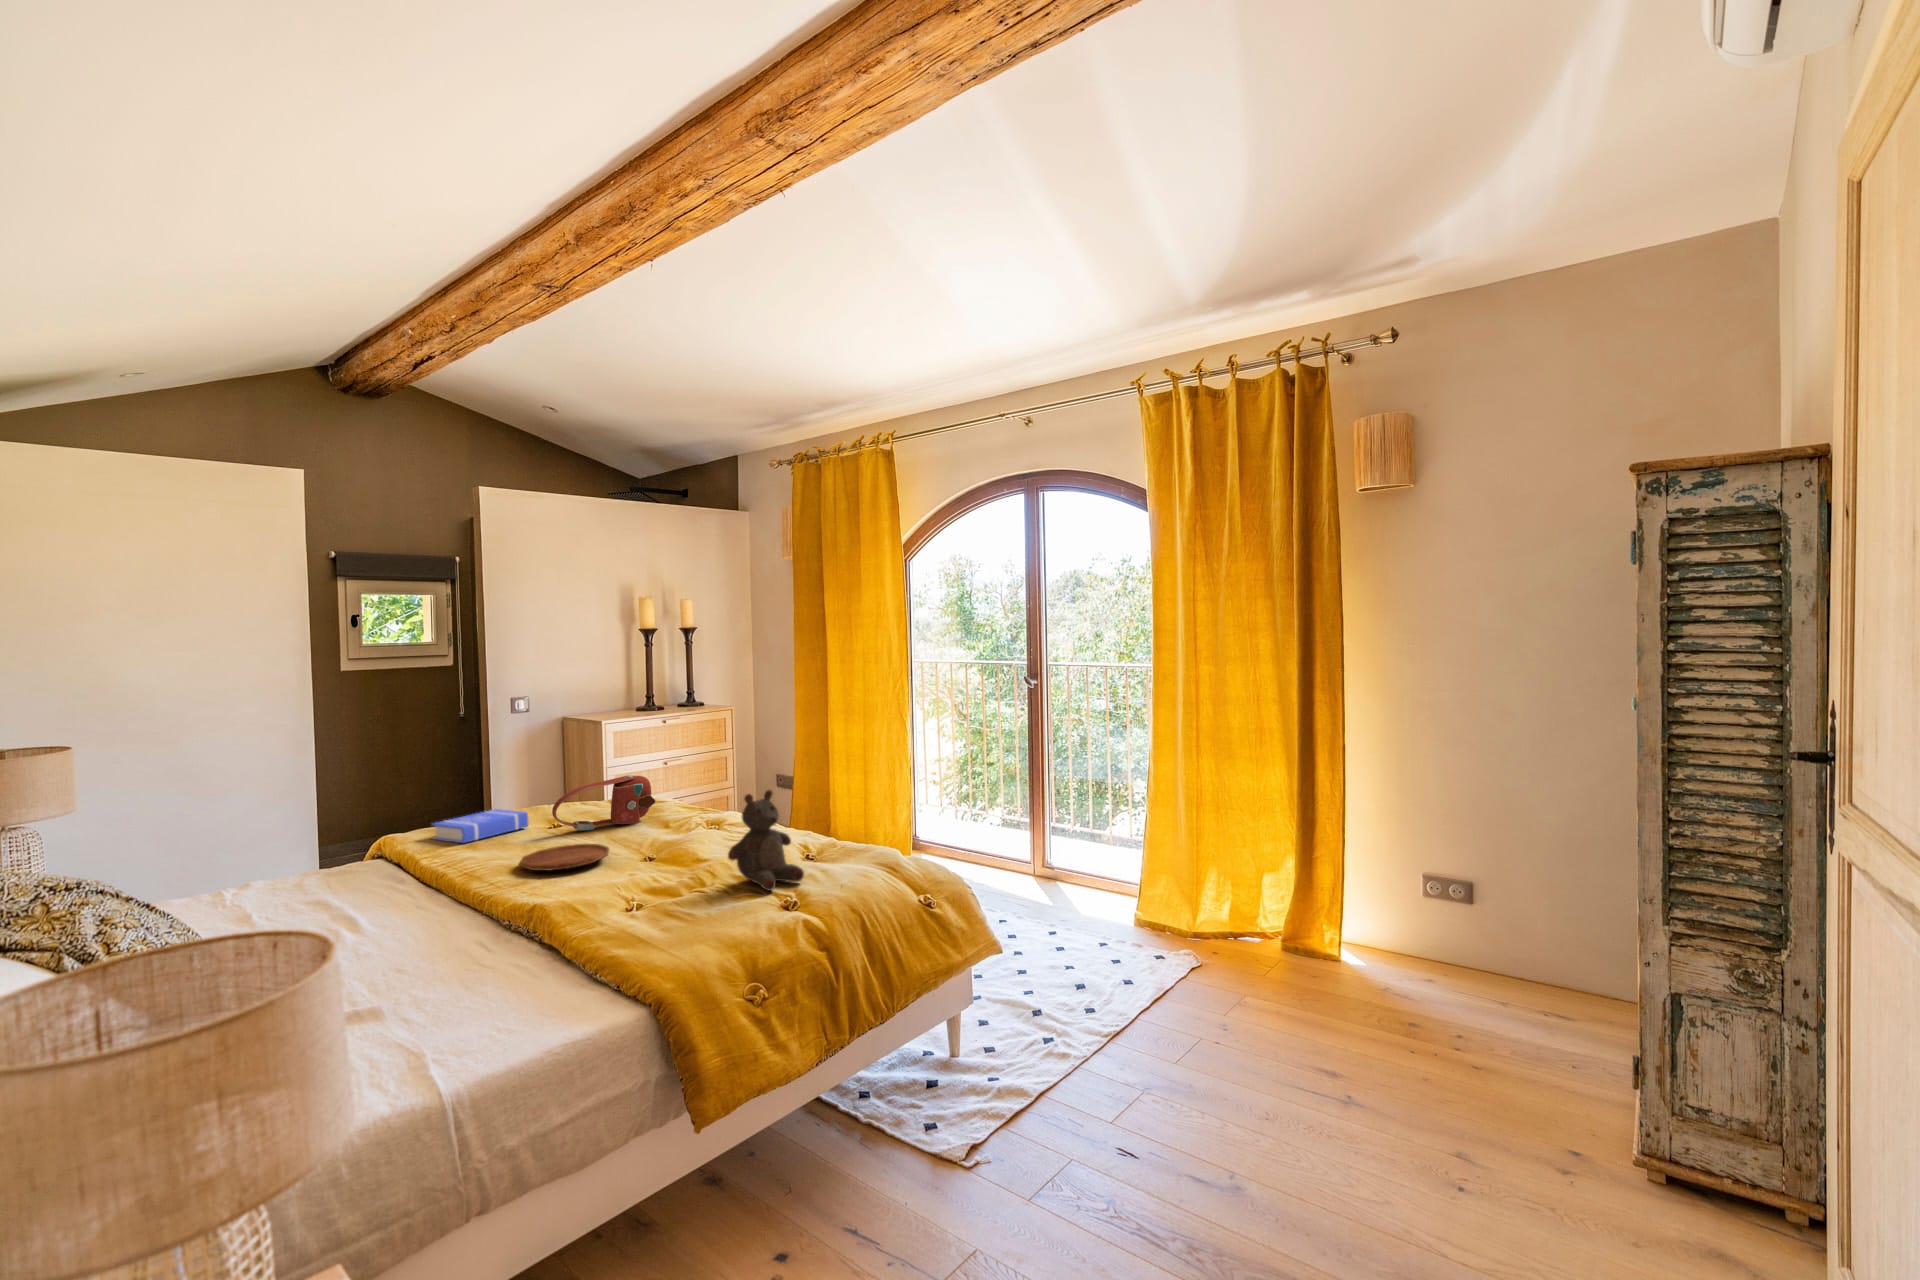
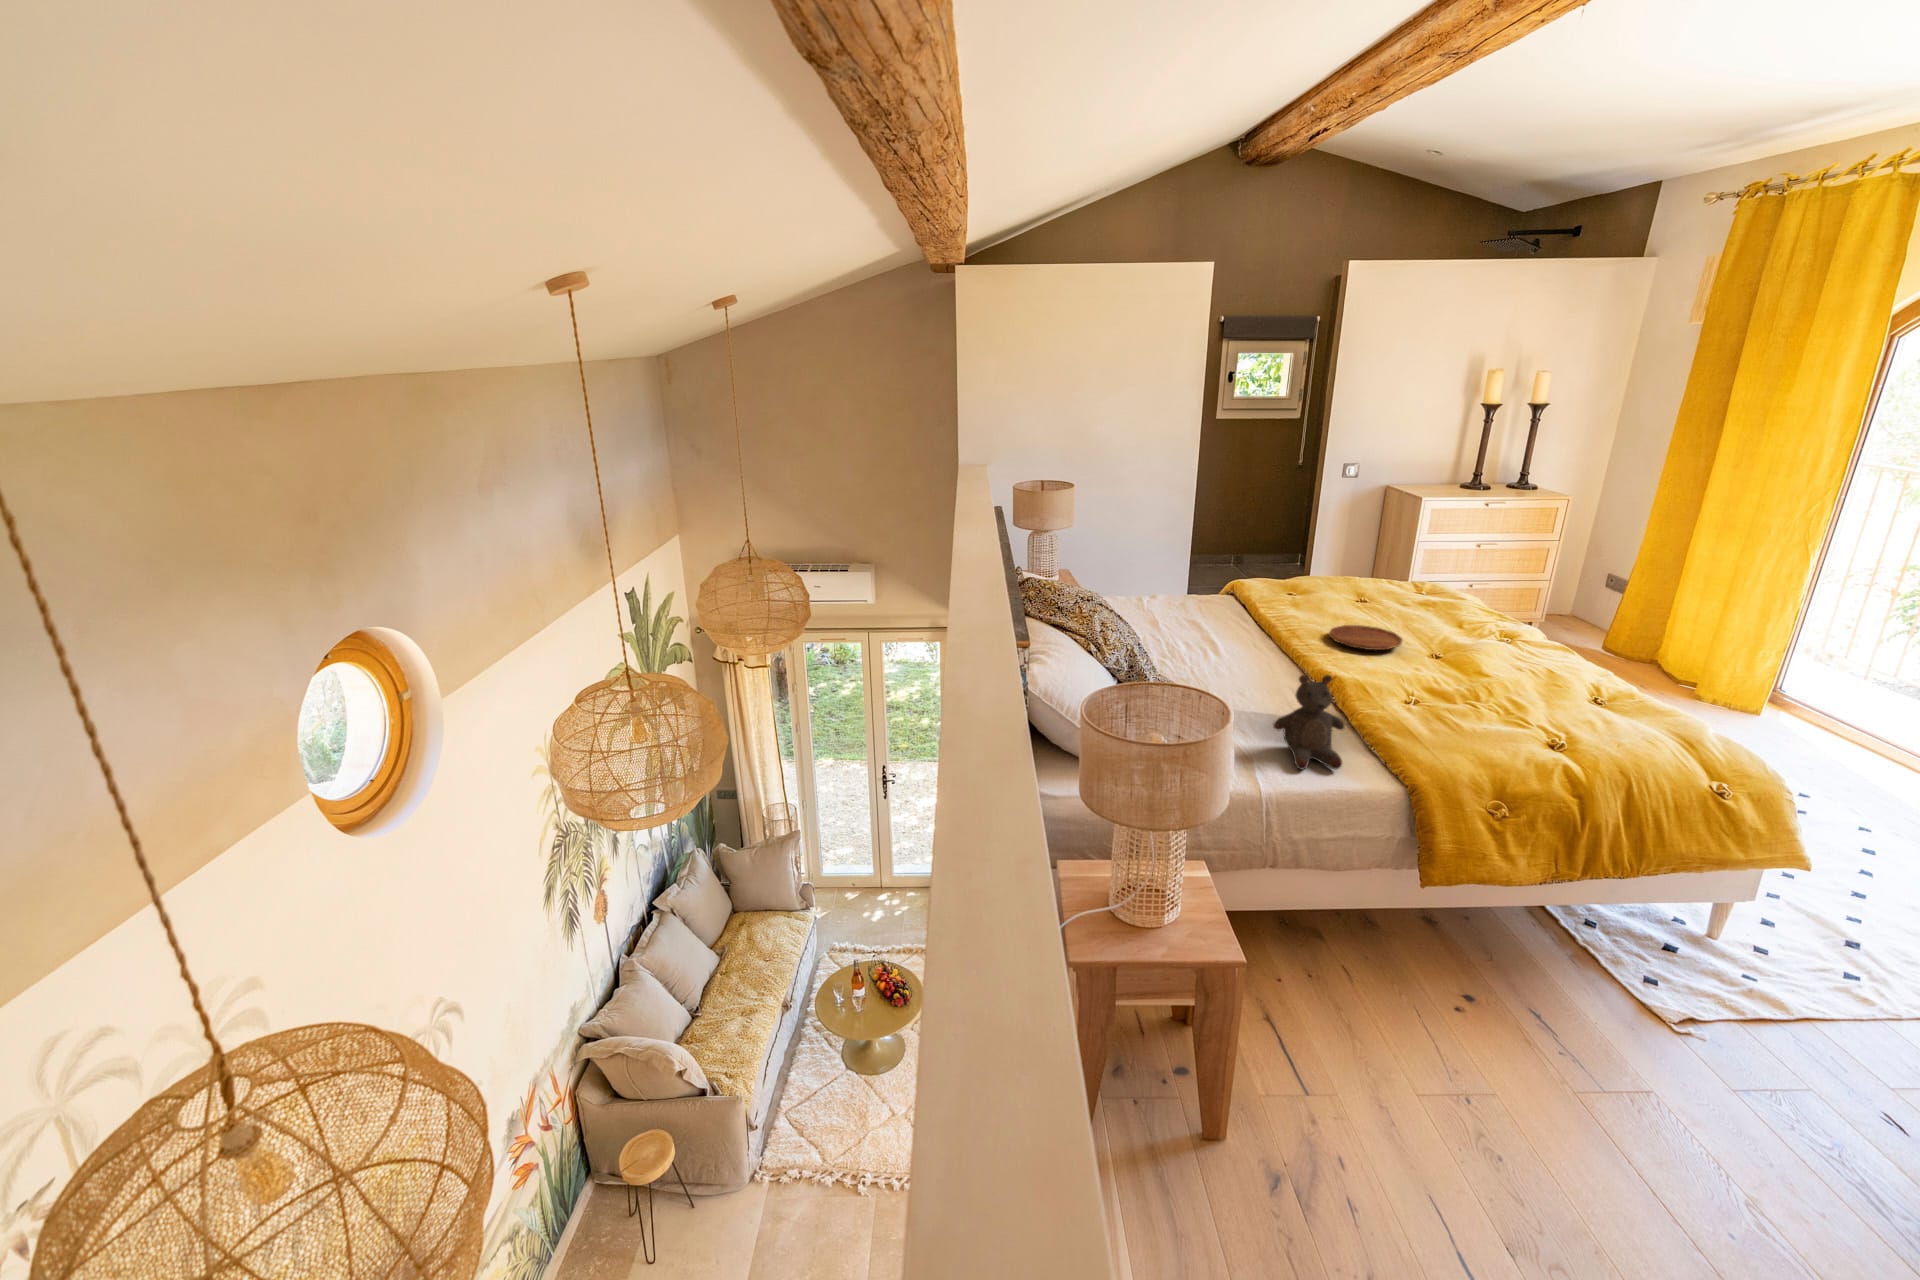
handbag: present [552,775,656,830] -> none [1361,572,1455,615]
stuffed bear: present [728,790,804,891] -> present [1273,675,1345,770]
book: present [432,809,528,843] -> none [1267,574,1341,600]

